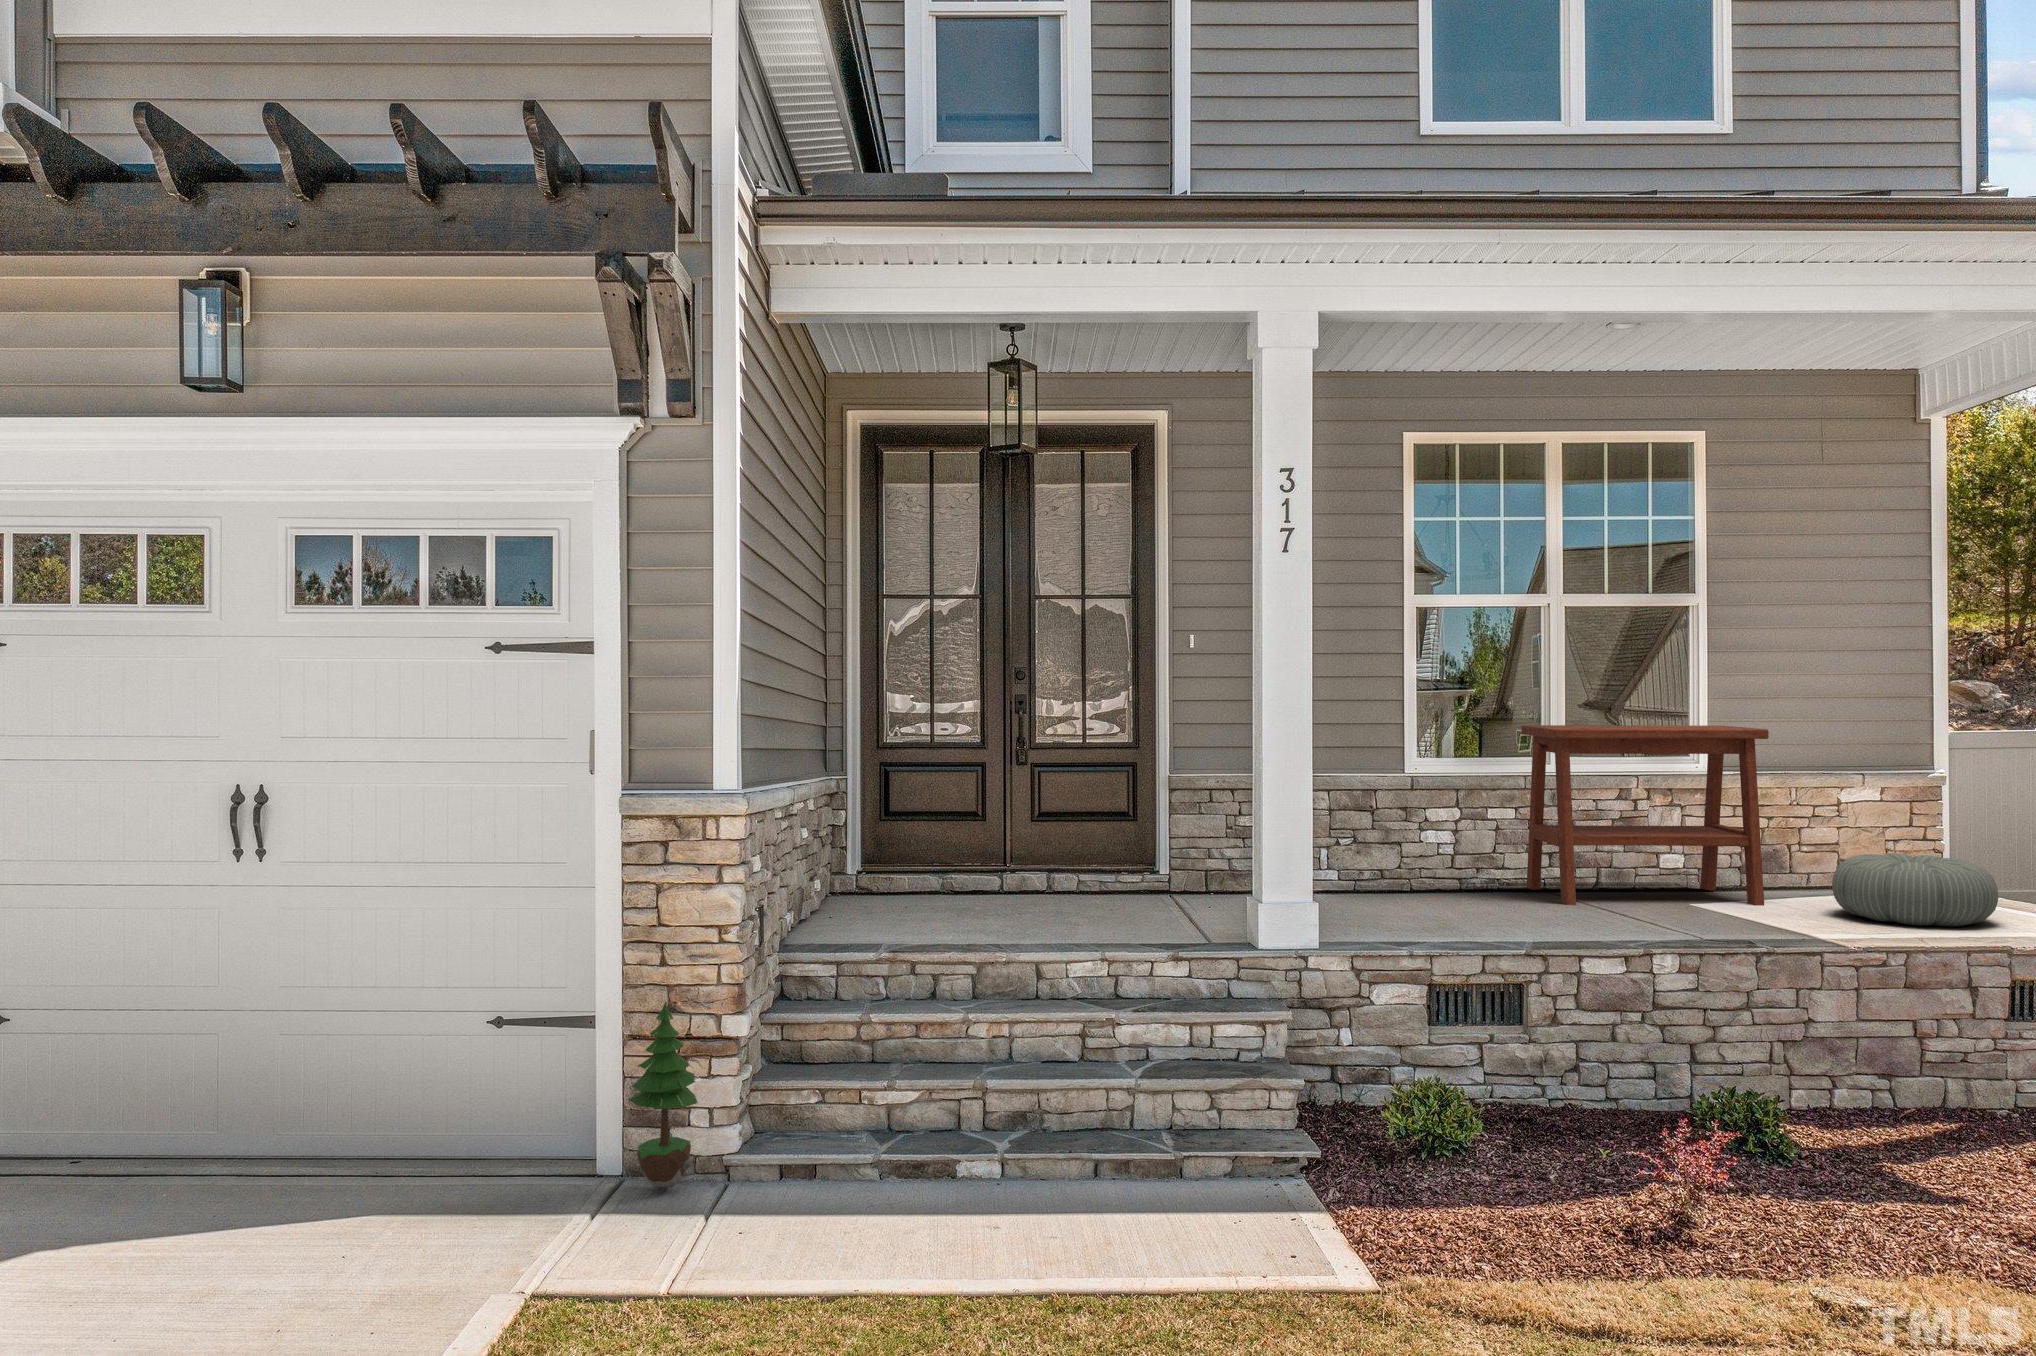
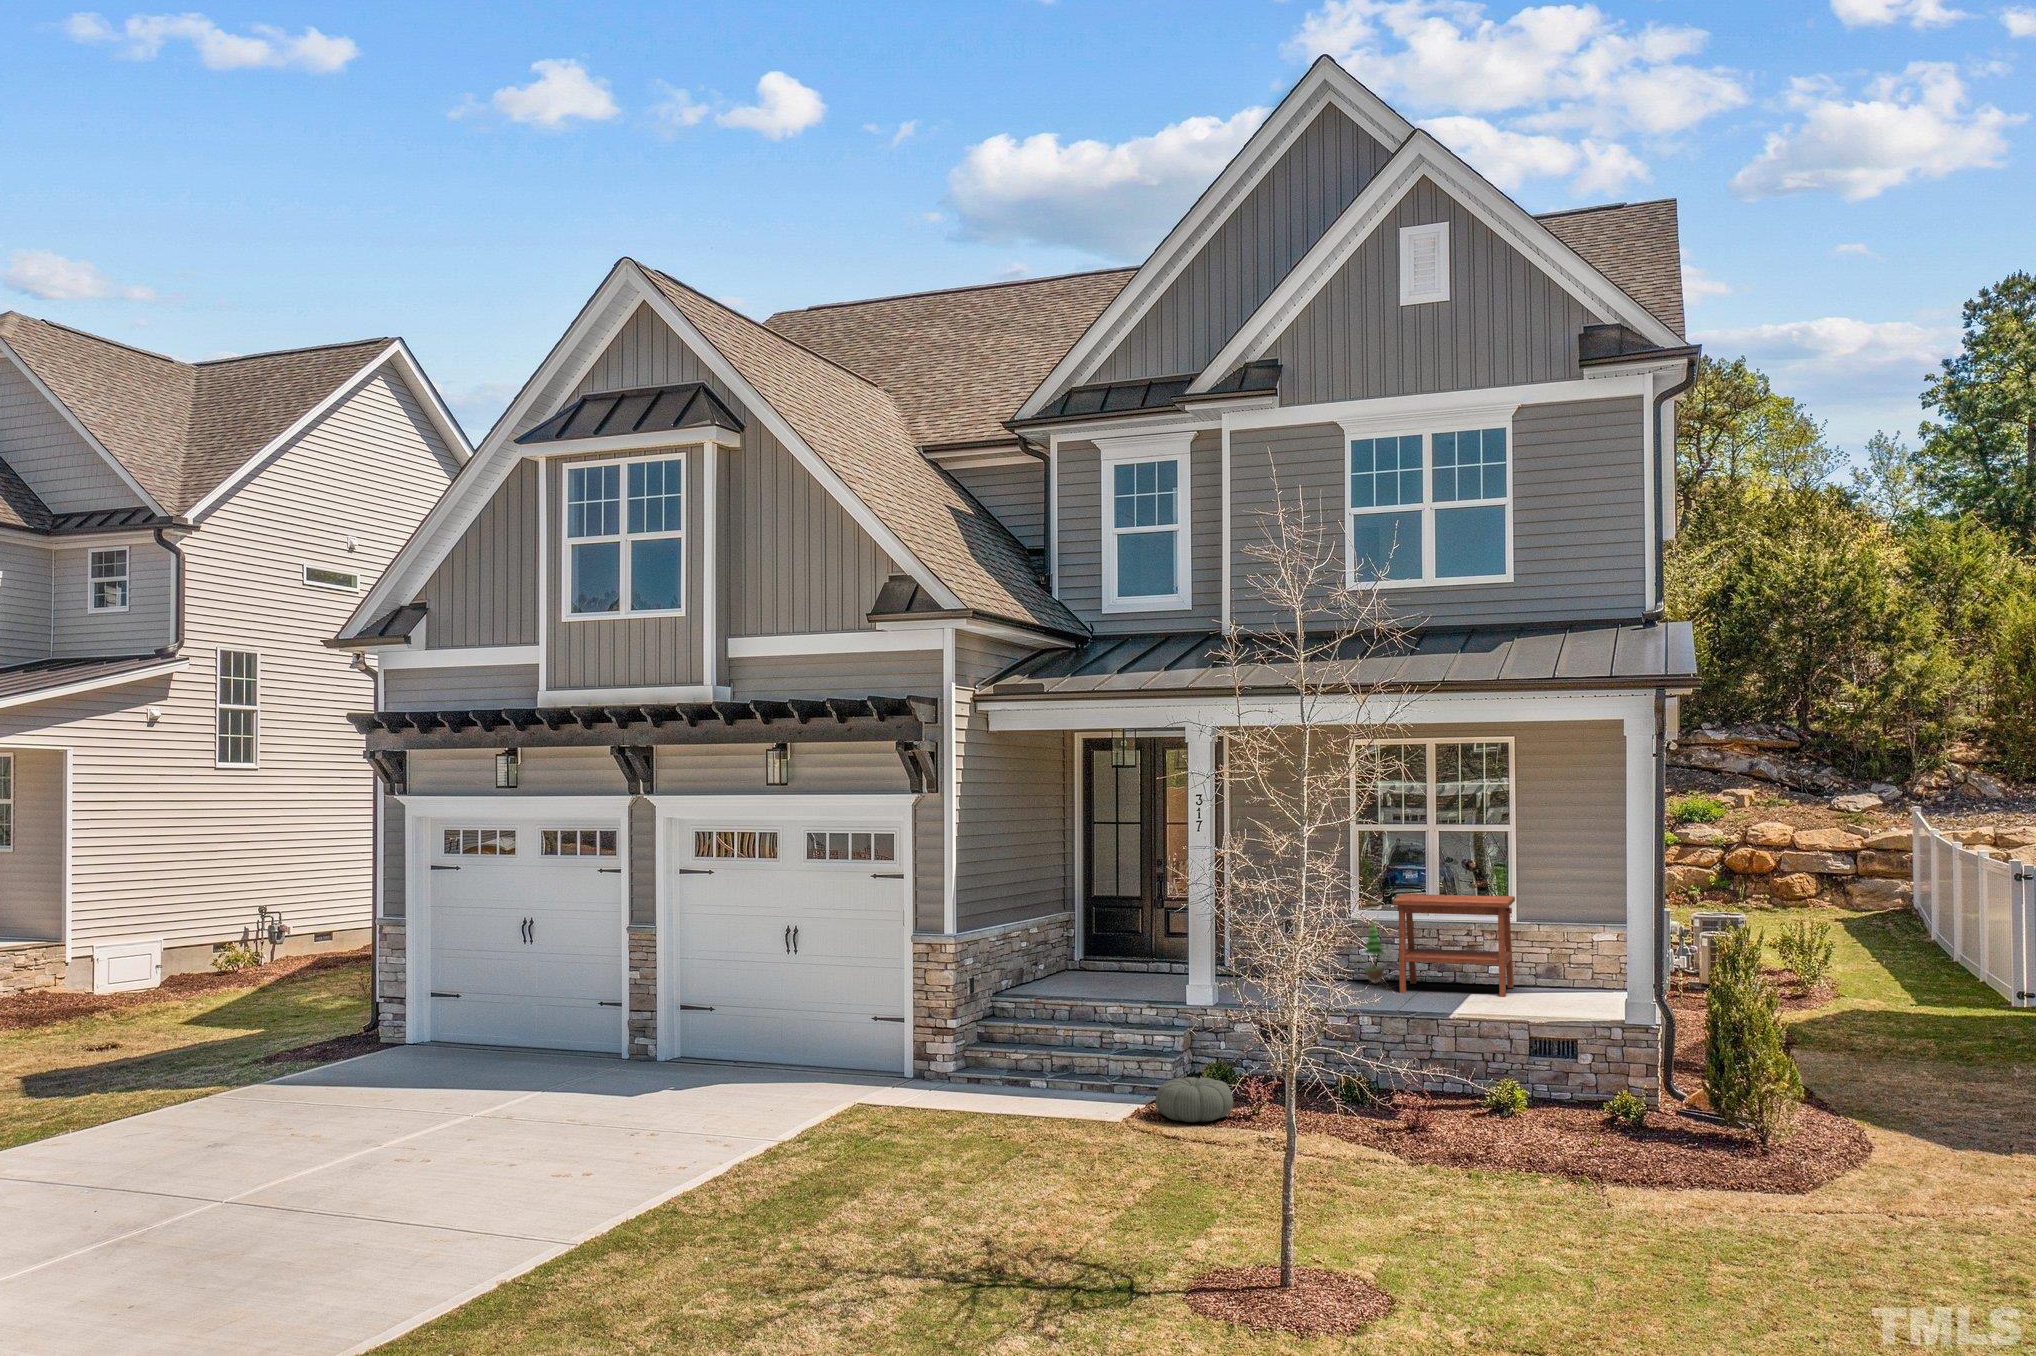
pouf: present [1832,853,1998,927] -> present [1156,1077,1233,1122]
potted tree: present [630,1003,698,1191] -> present [1364,921,1384,983]

